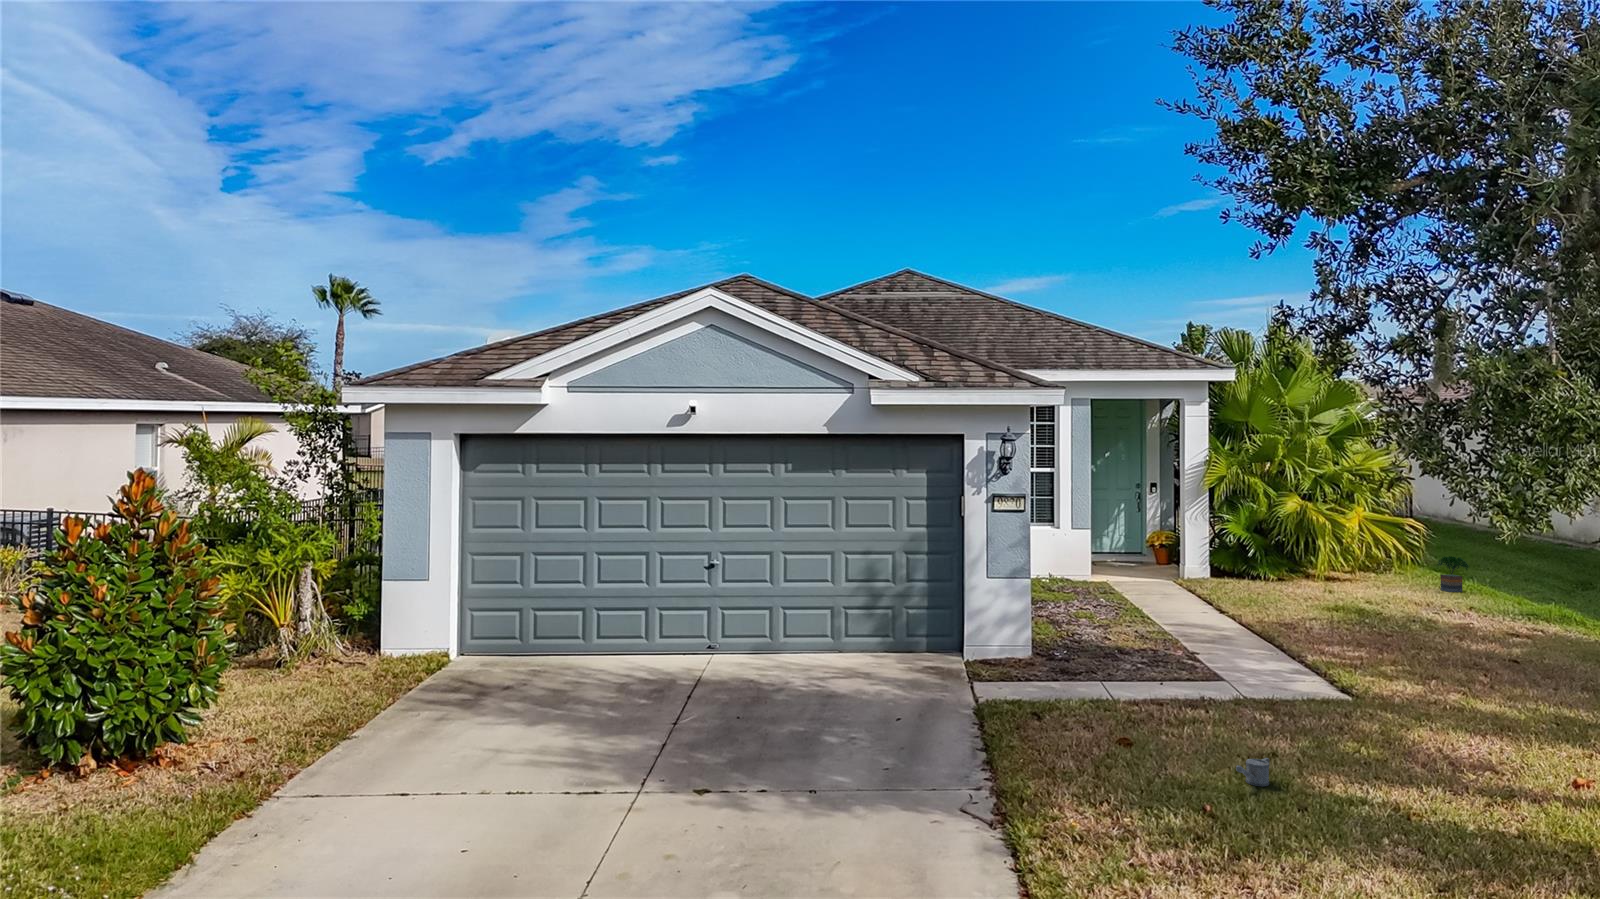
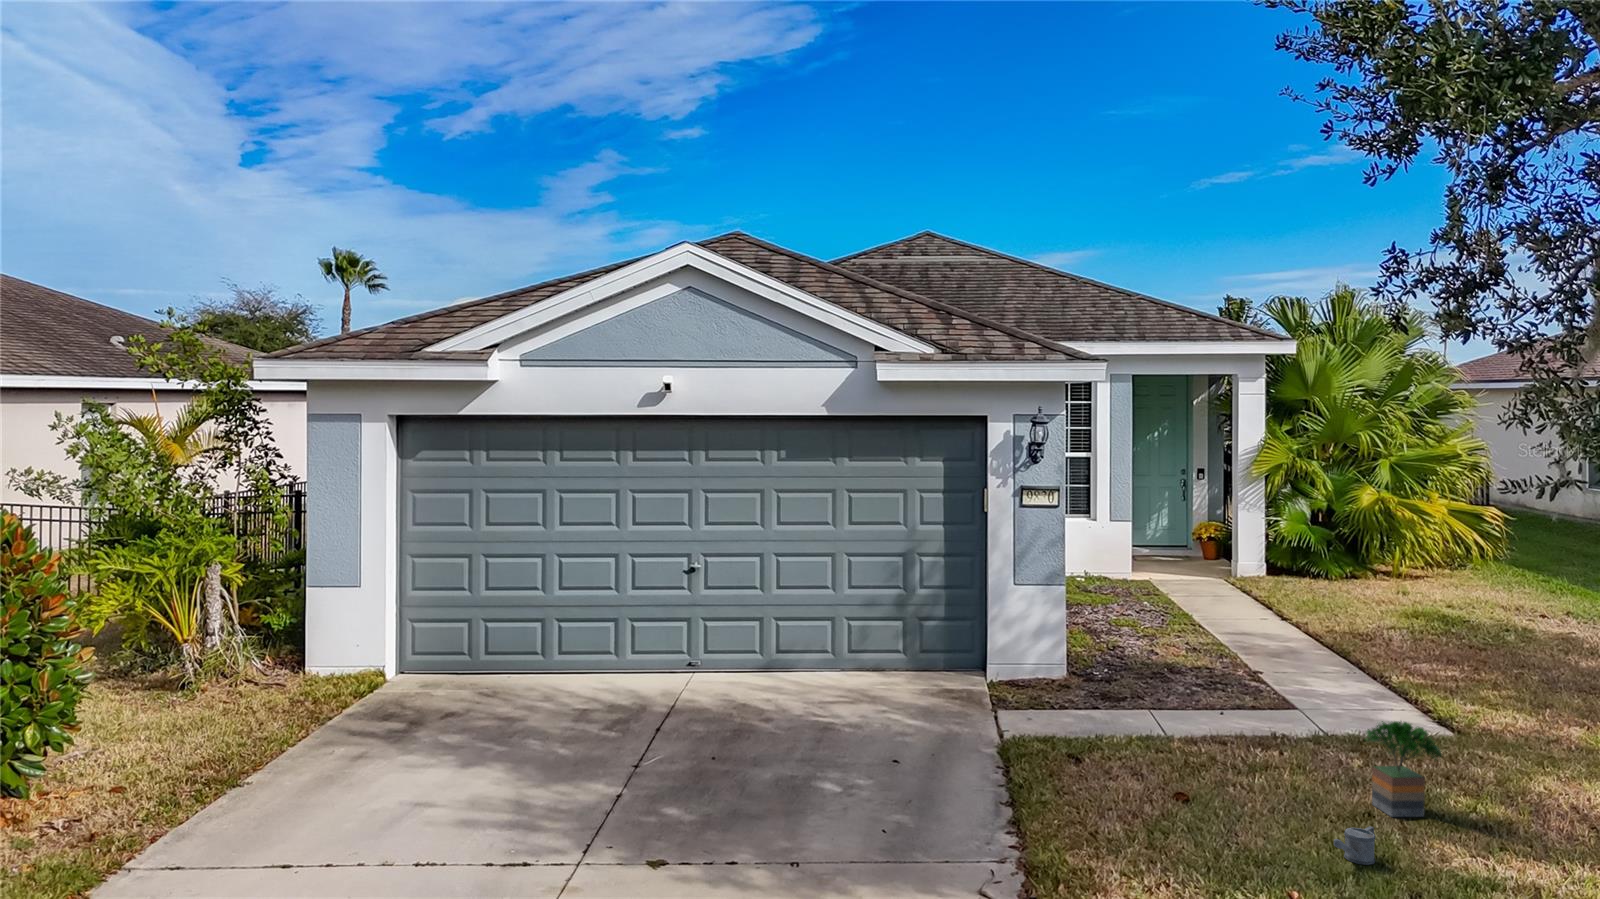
potted tree: present [1438,556,1469,592] -> present [1366,721,1442,817]

